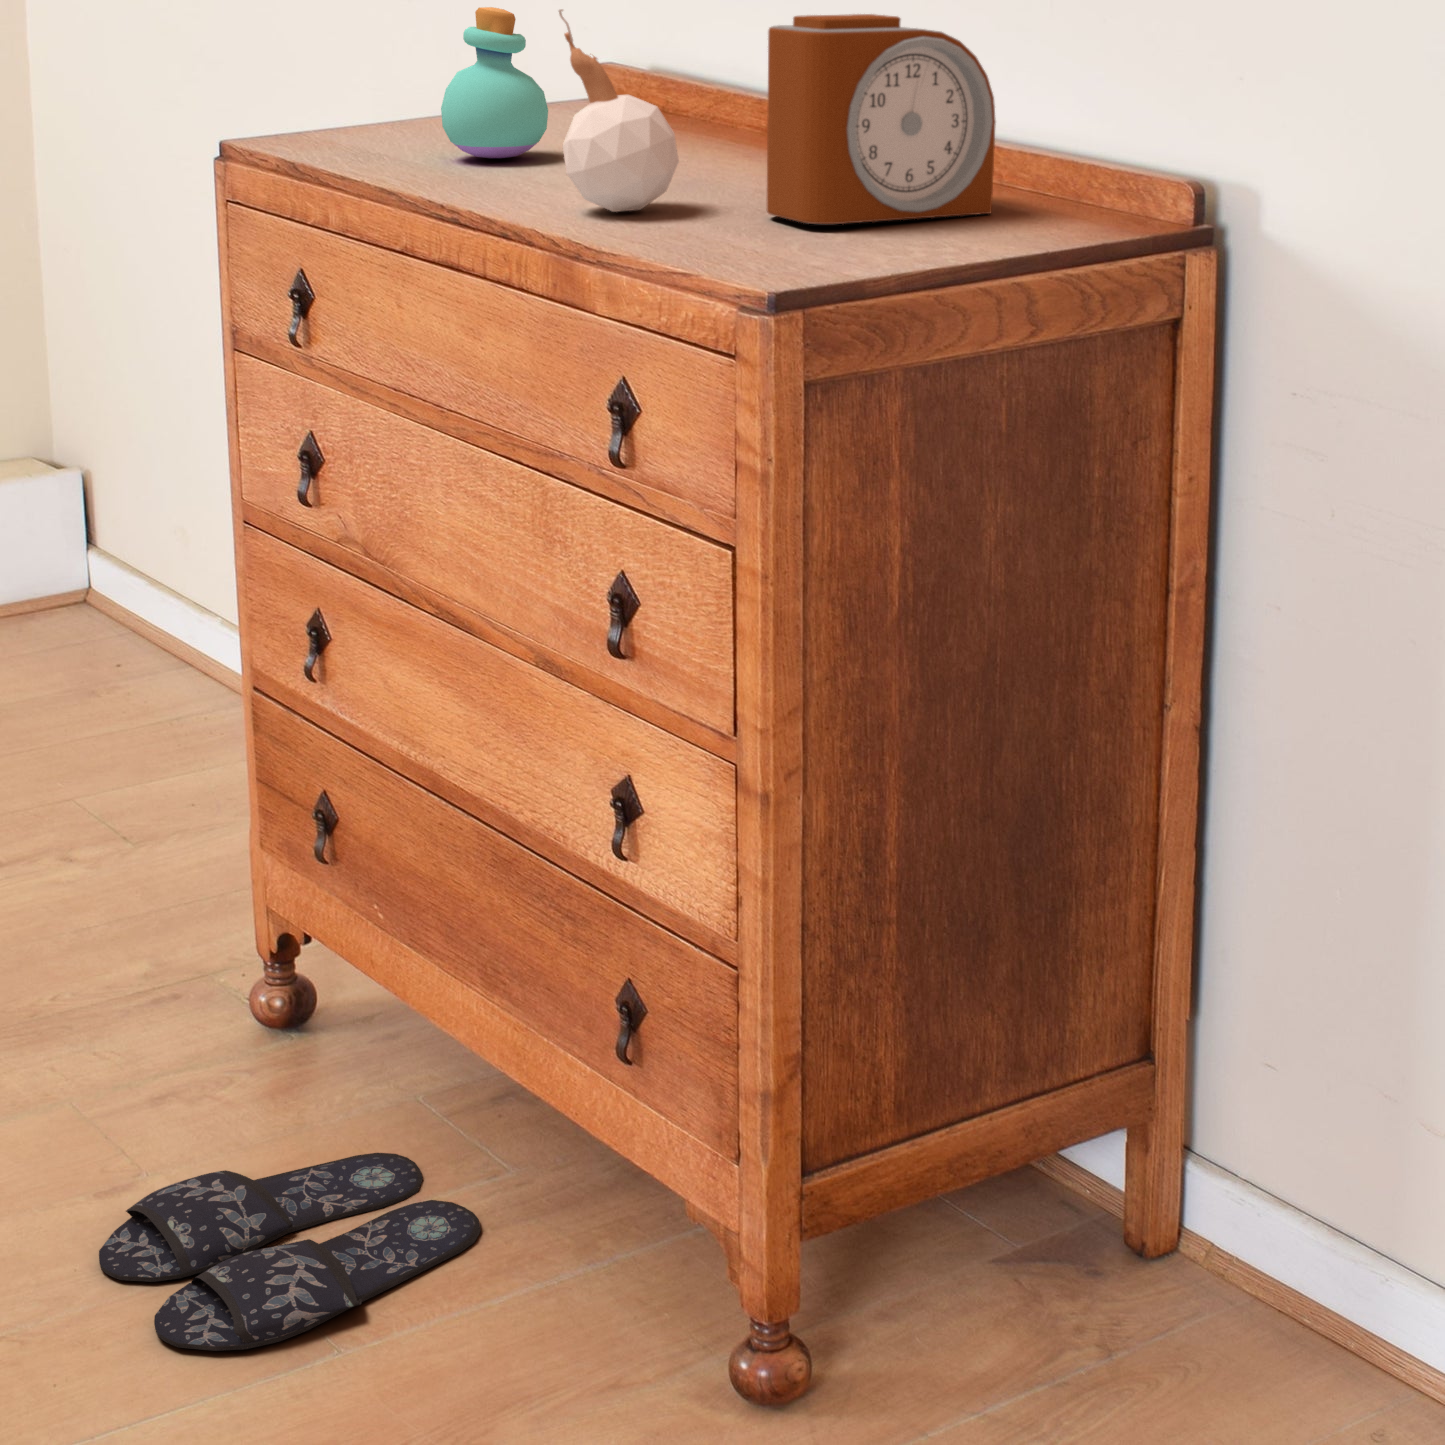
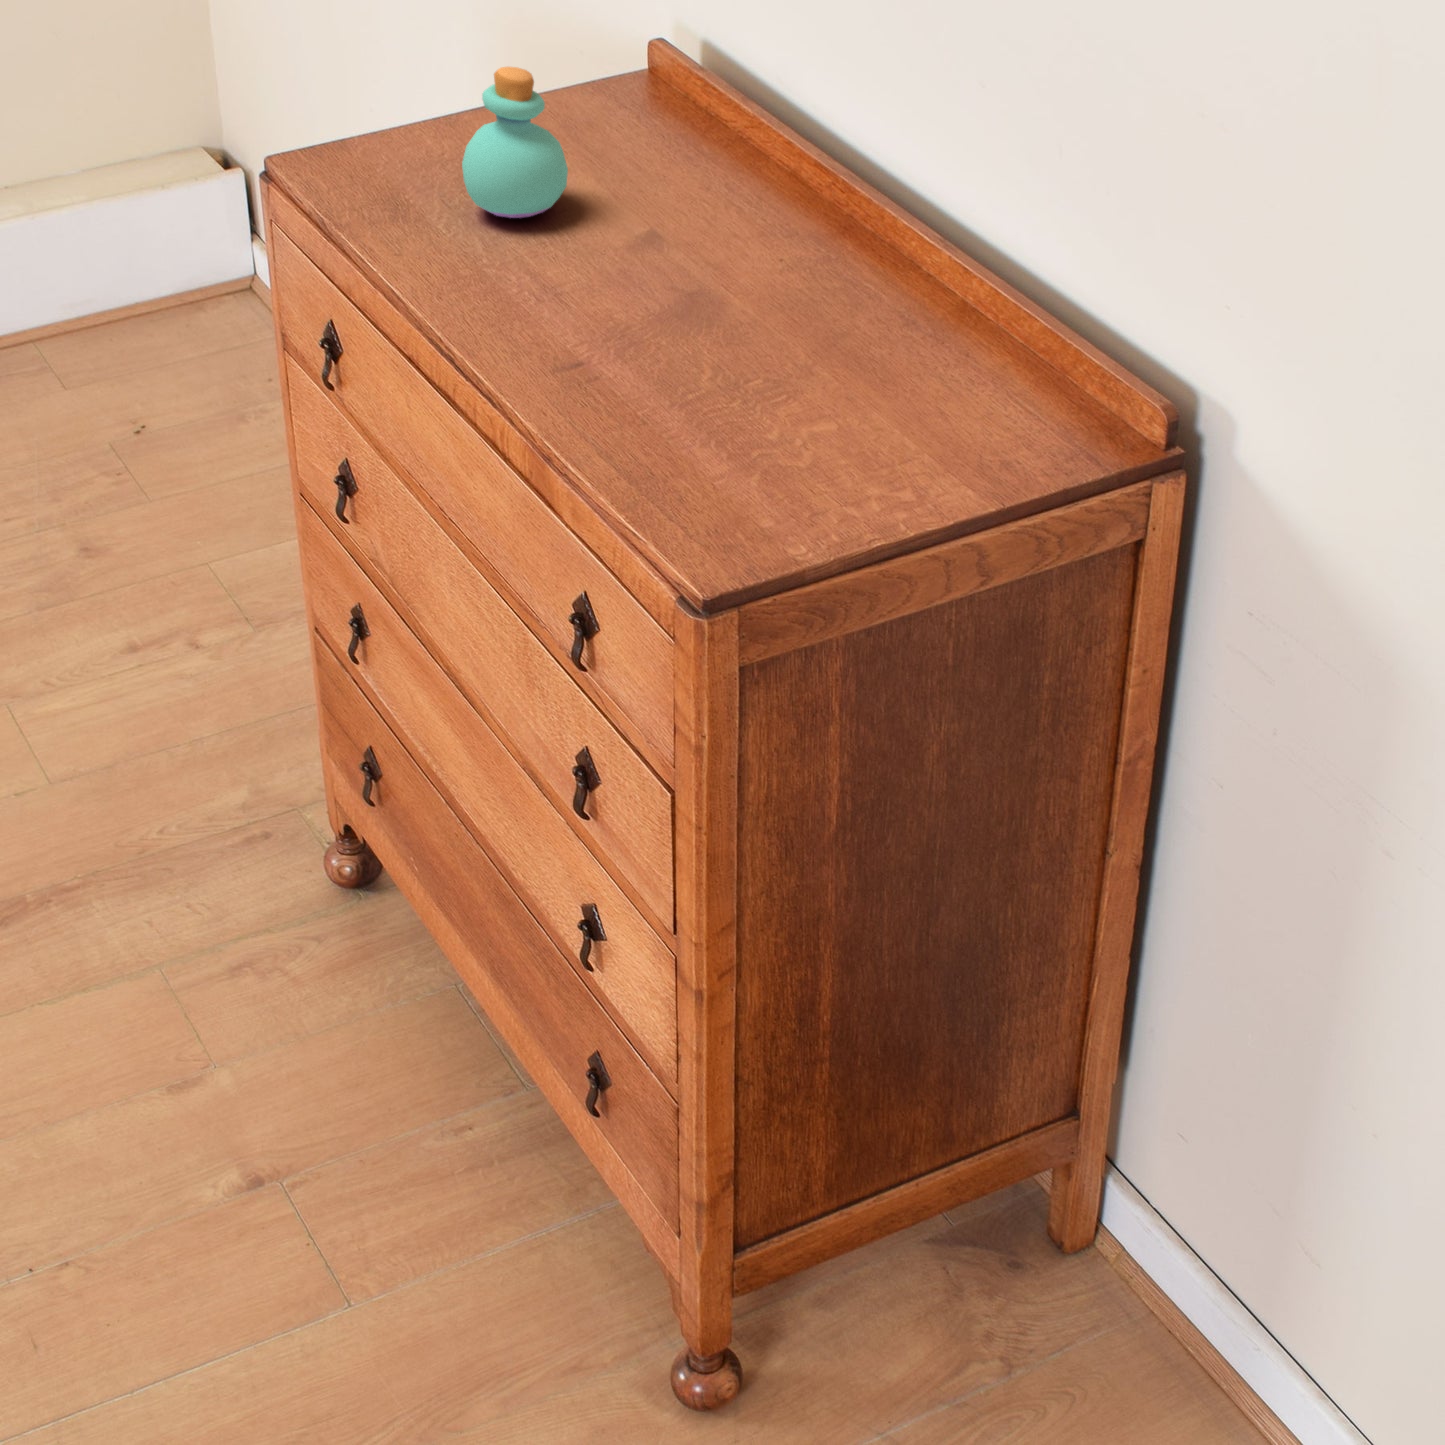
candle: present [559,9,679,212] -> none [542,185,662,380]
alarm clock: present [767,14,996,224] -> none [743,211,975,441]
slippers: present [99,1153,480,1351] -> none [163,1074,488,1300]

